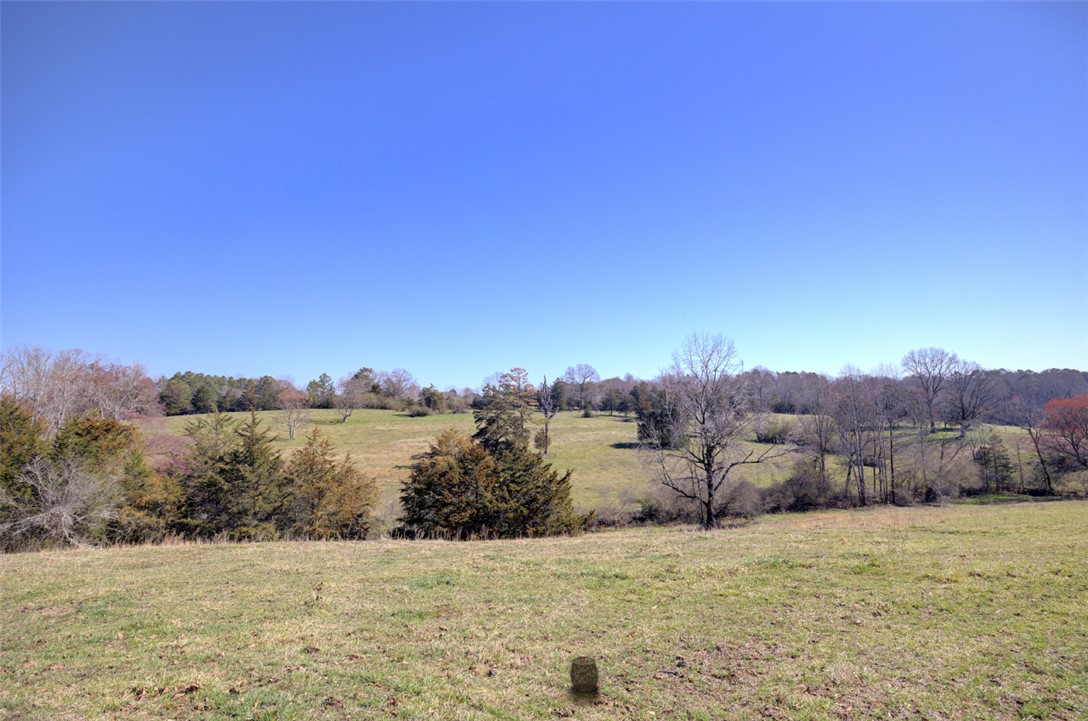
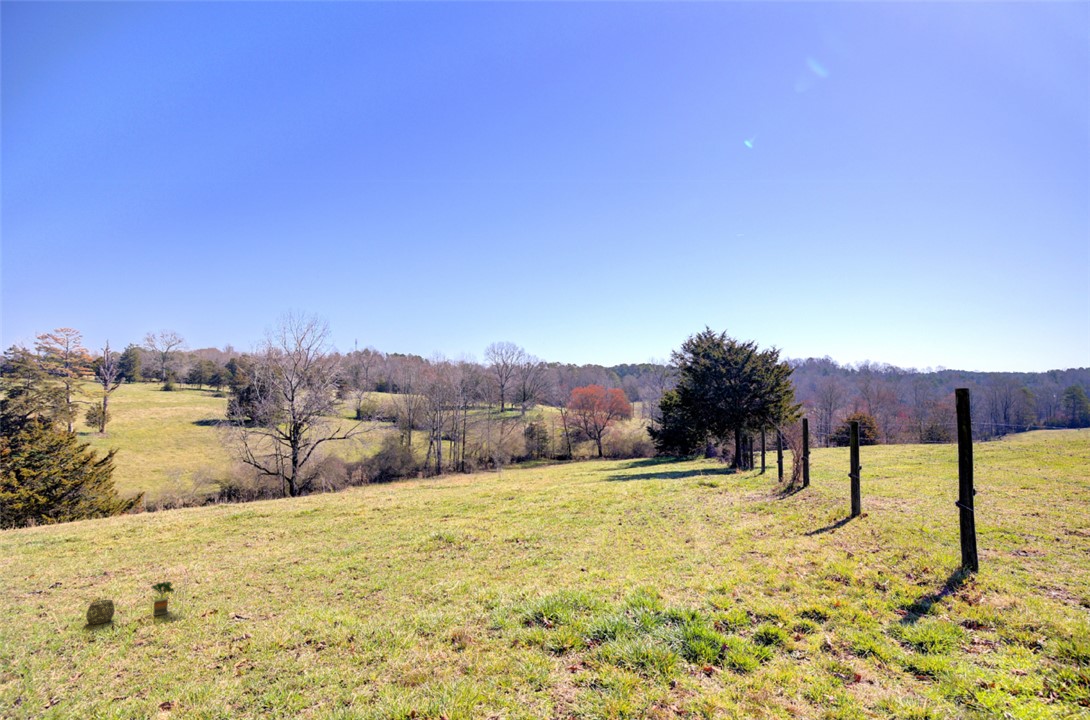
potted tree: none [635,645,664,696] -> present [151,581,174,616]

